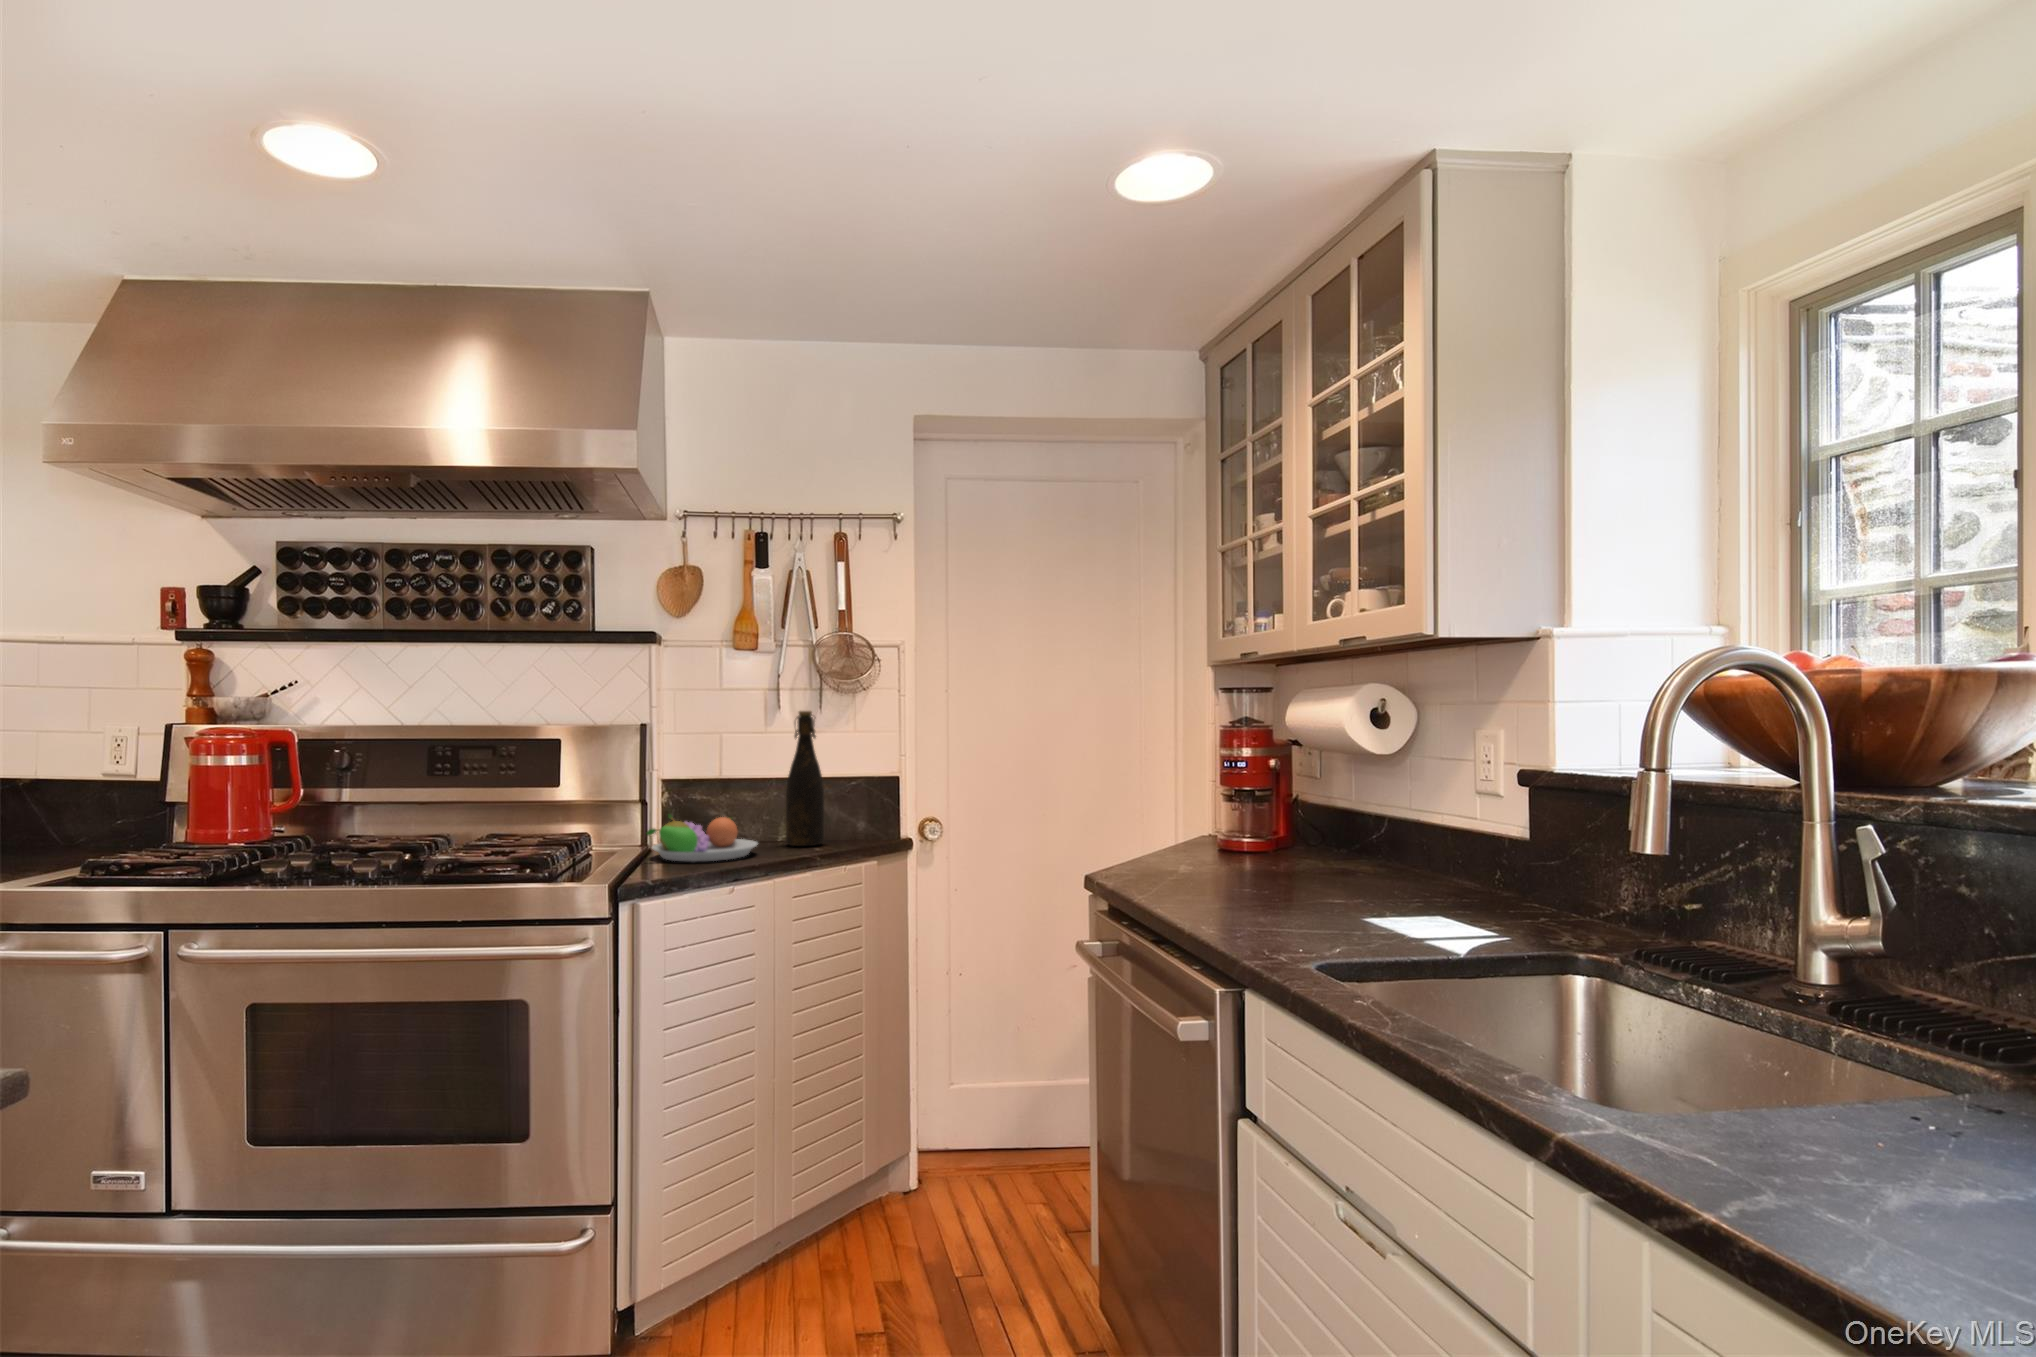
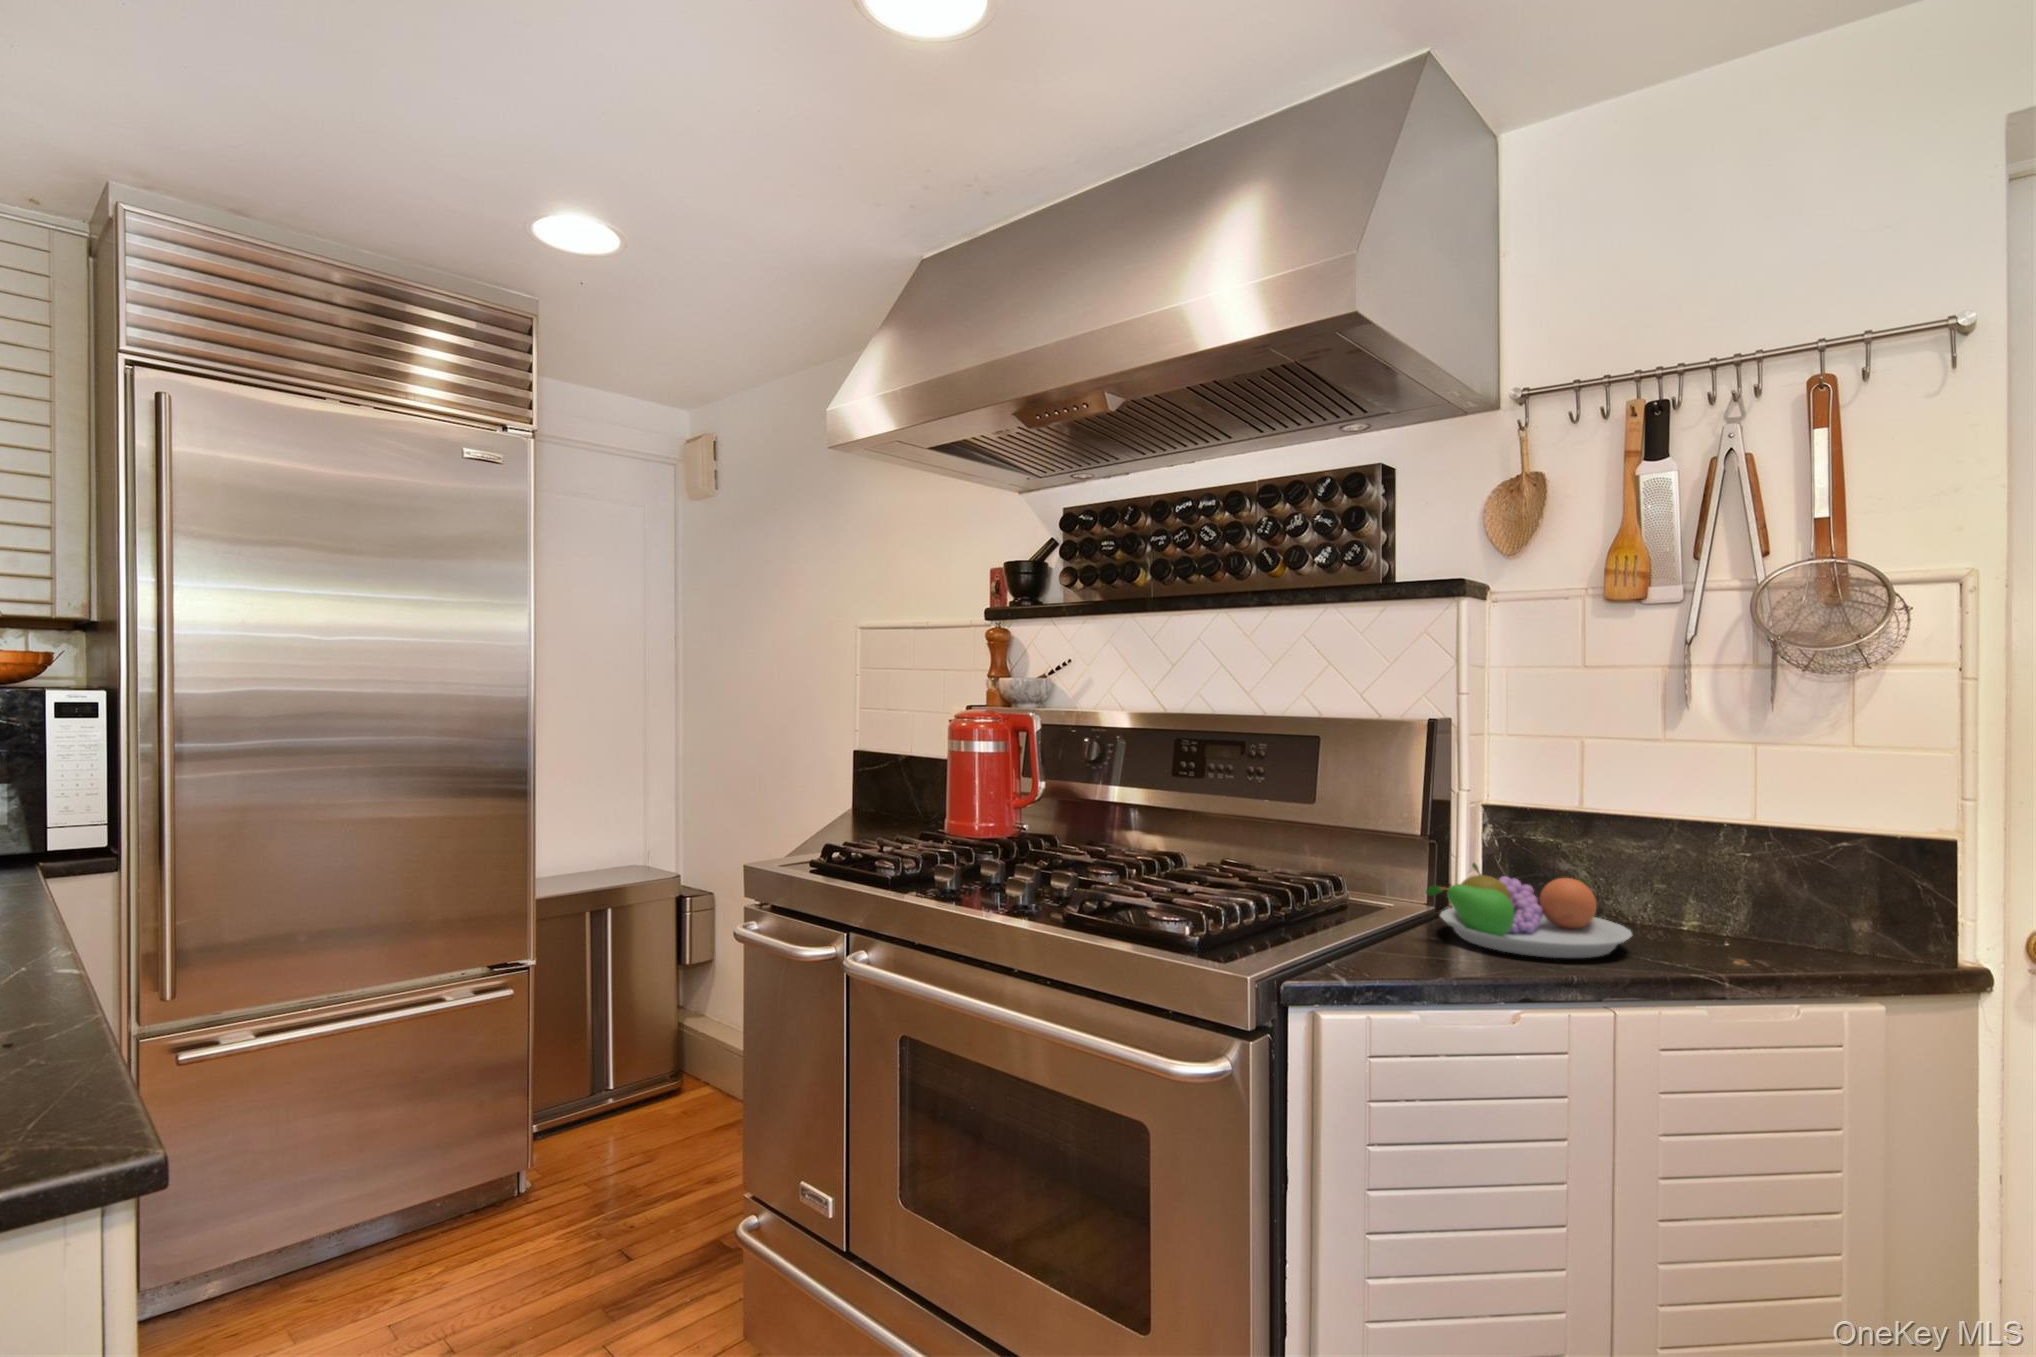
bottle: present [786,711,824,846] -> none [1695,703,1779,952]

